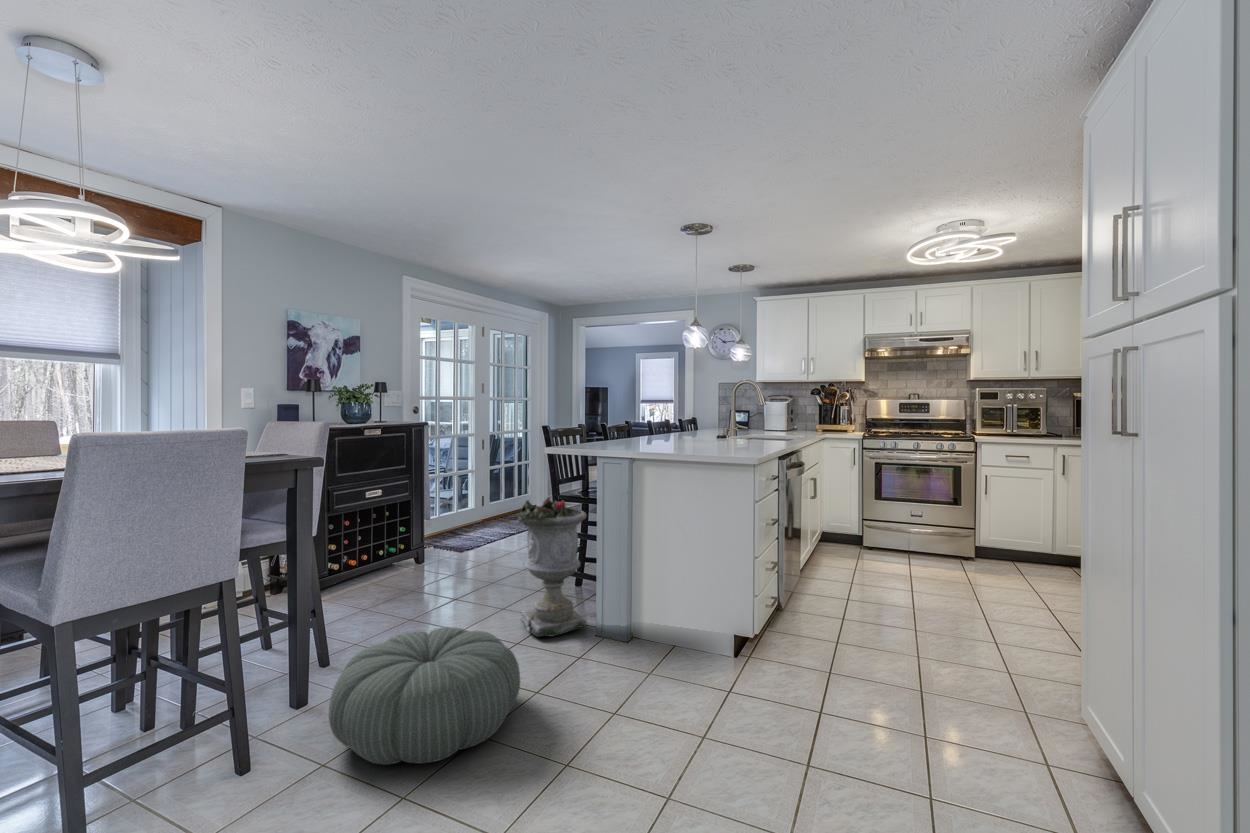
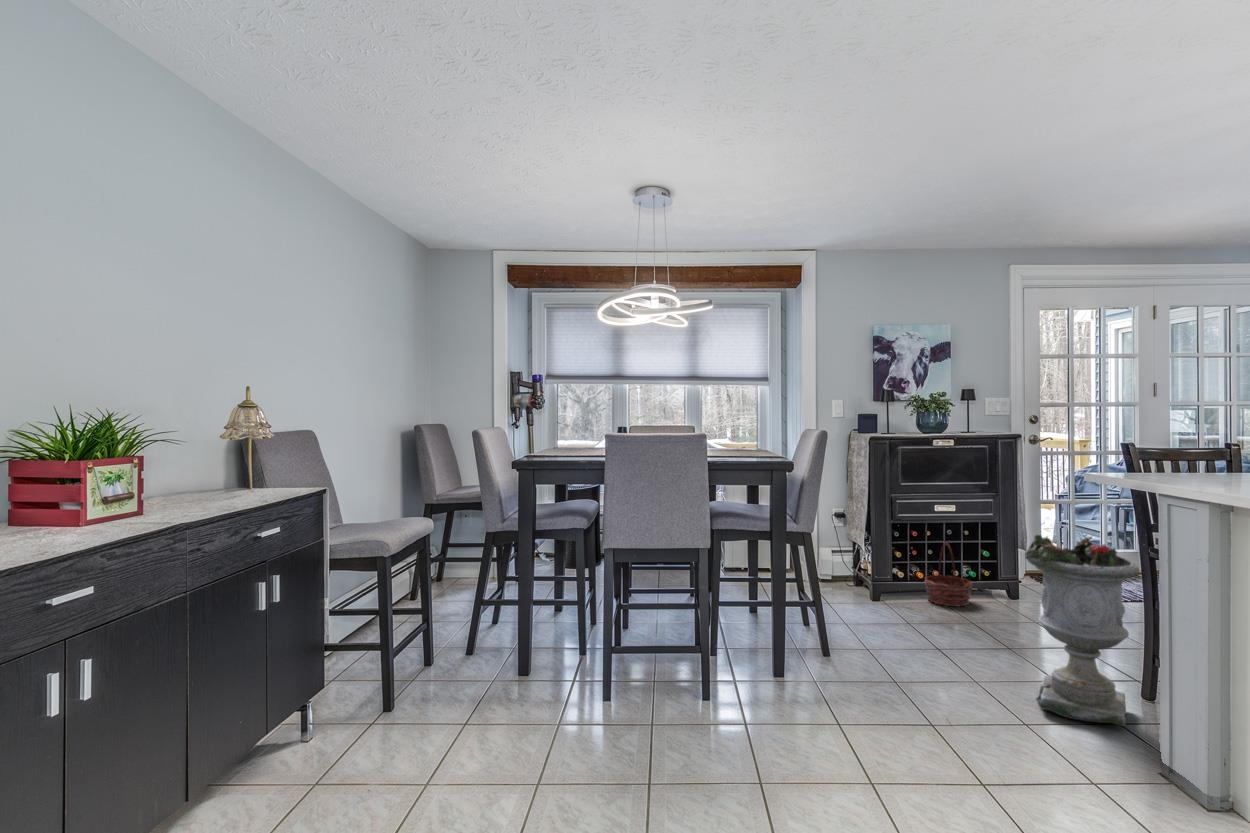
basket: none [360,527,405,587] -> present [925,543,972,606]
pouf: present [329,627,520,765] -> none [756,633,934,756]

